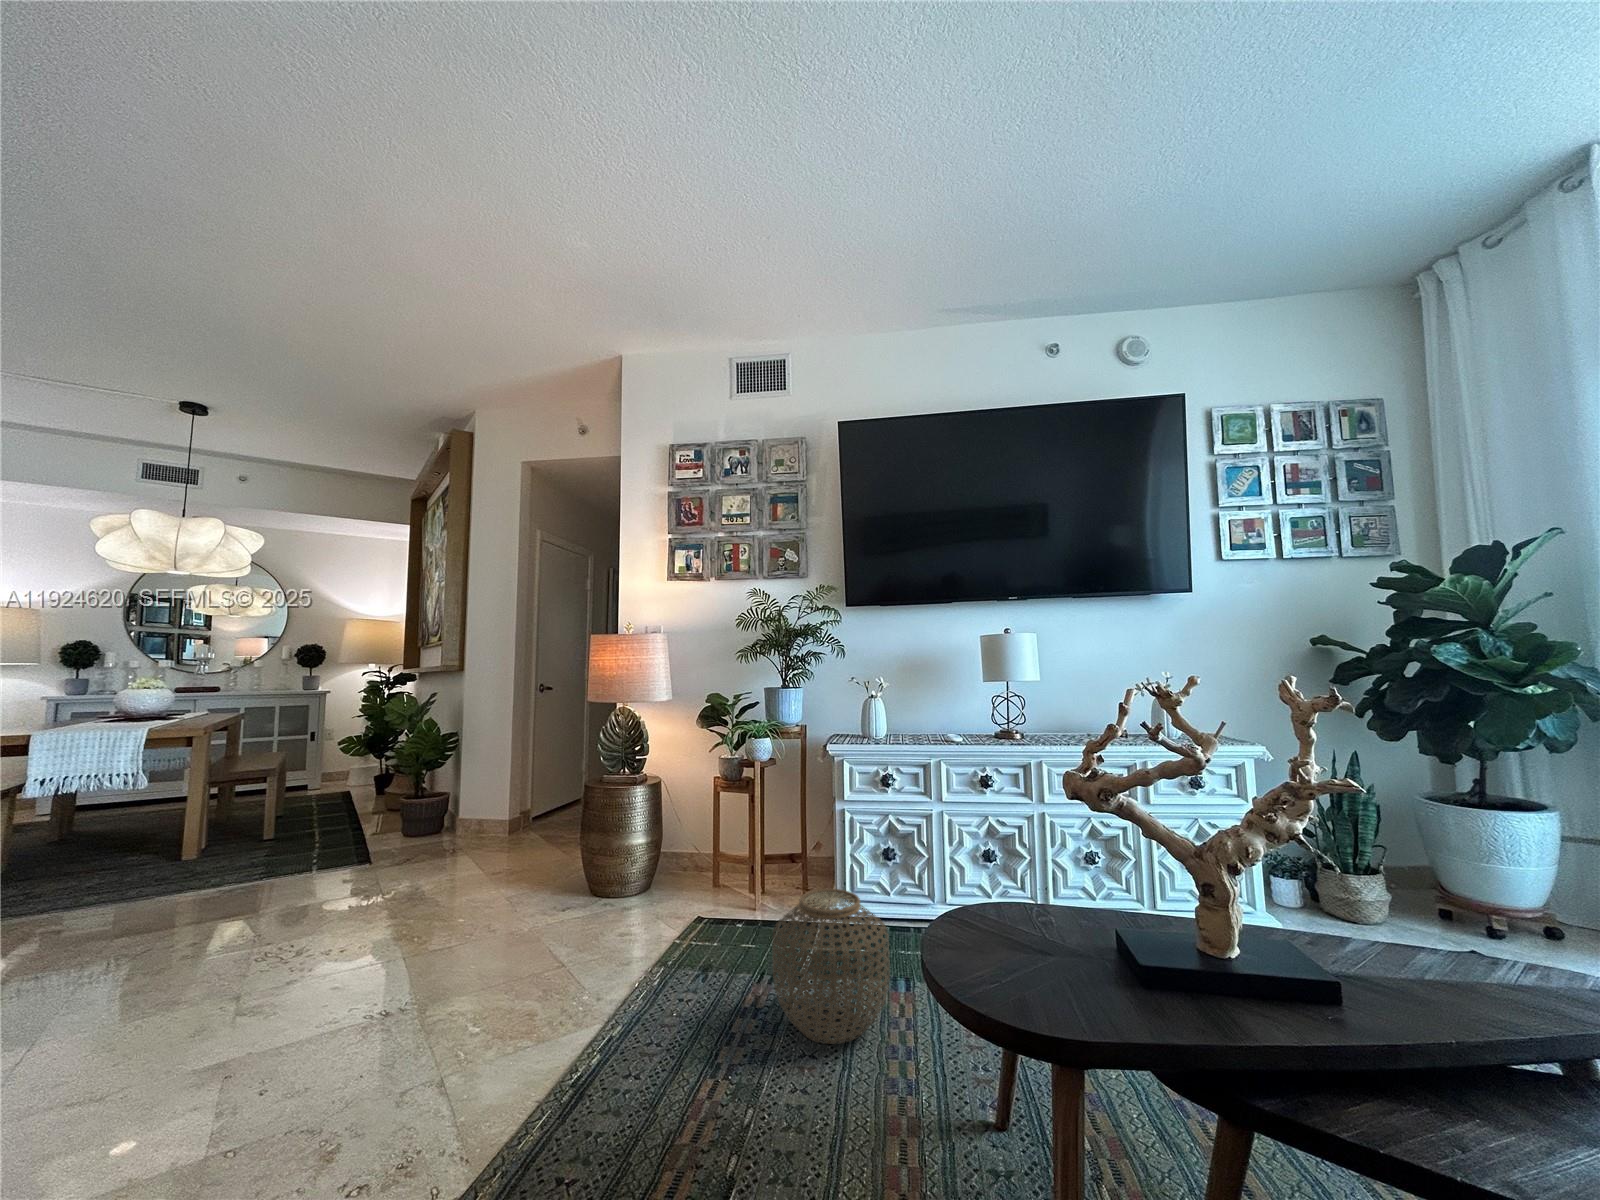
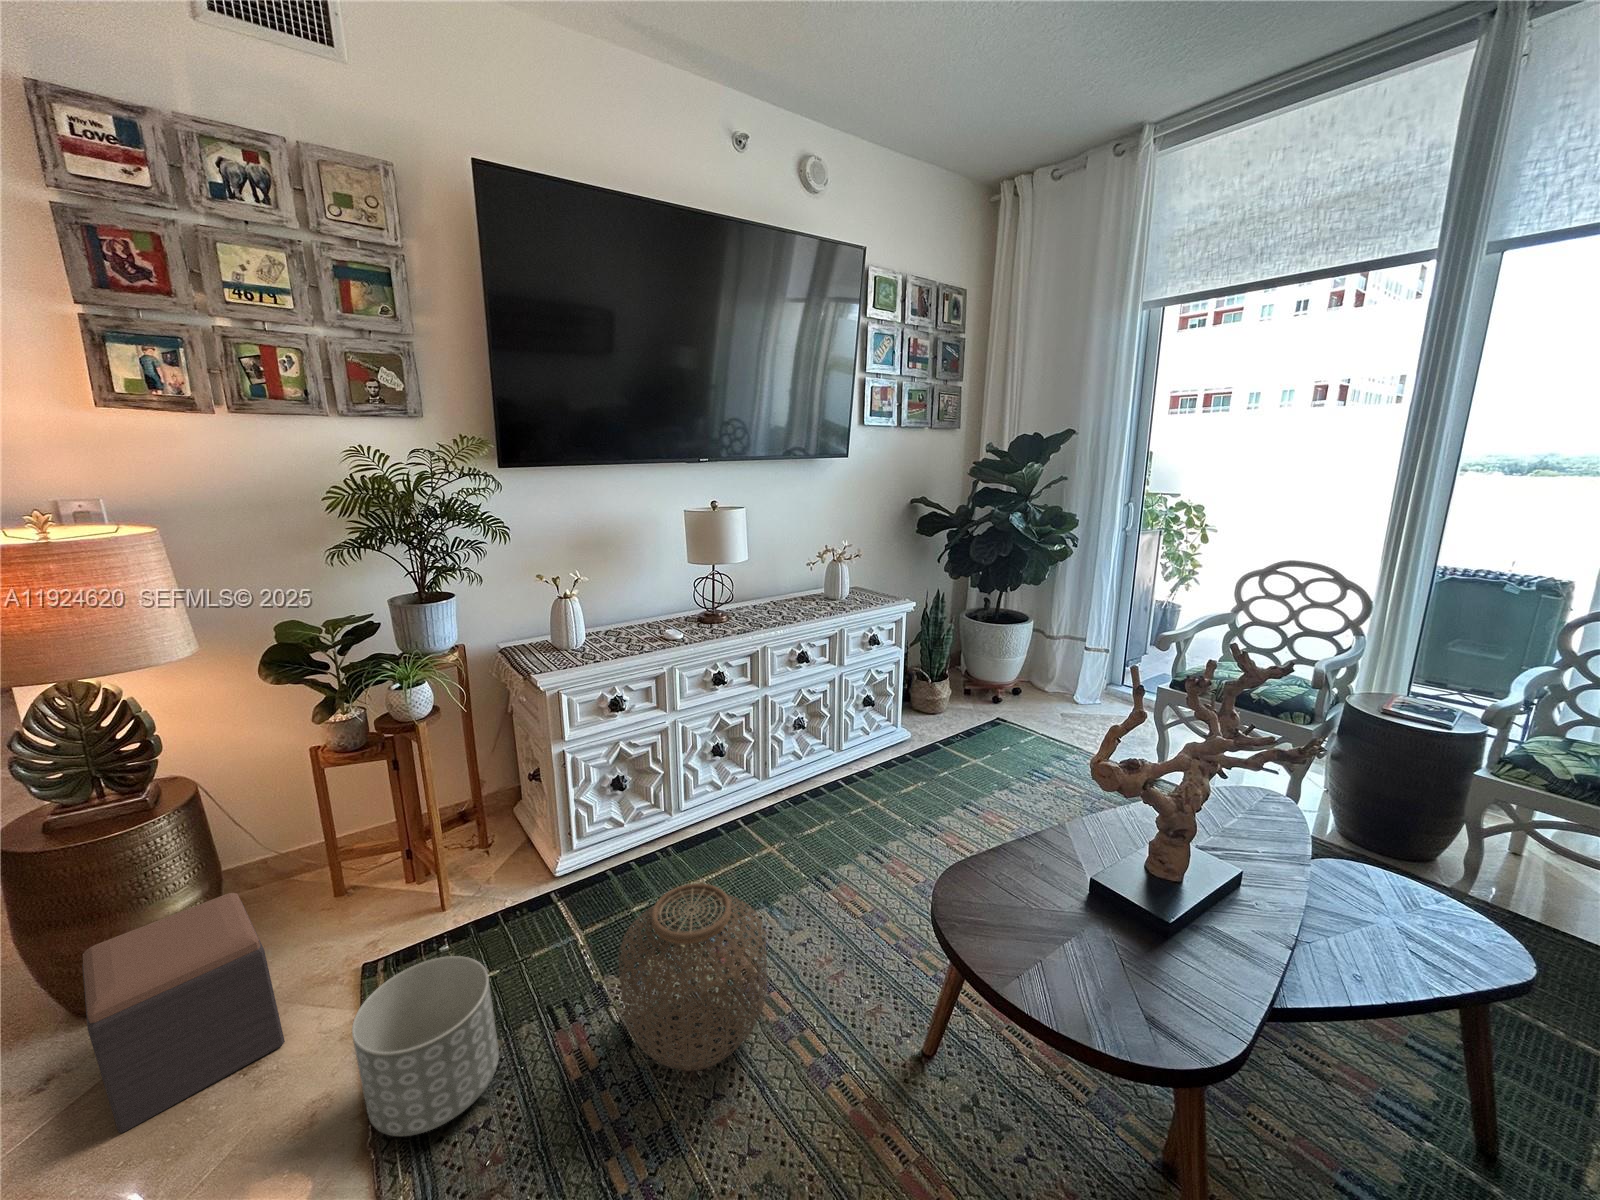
footstool: none [575,834,657,932] -> present [82,893,285,1133]
planter: none [644,890,720,985] -> present [352,956,499,1136]

